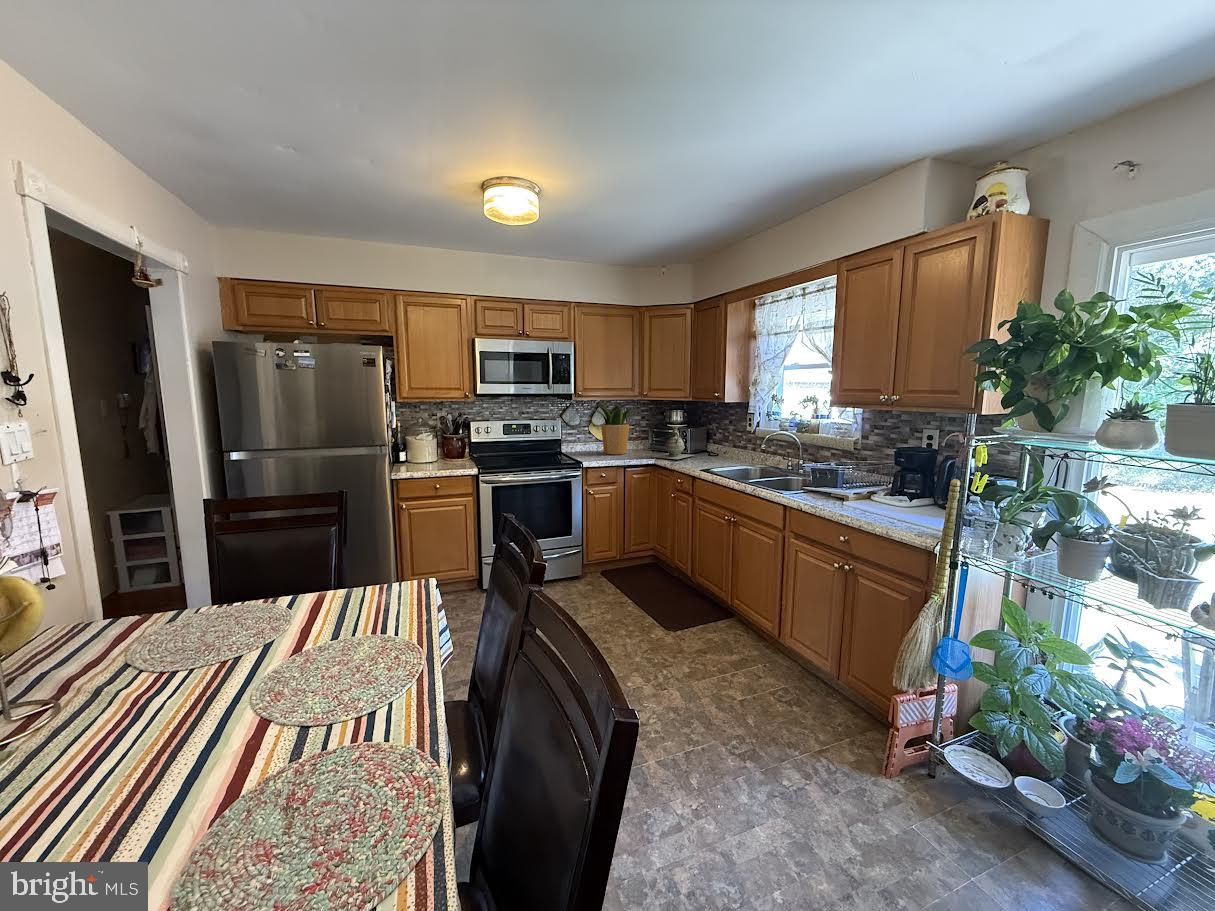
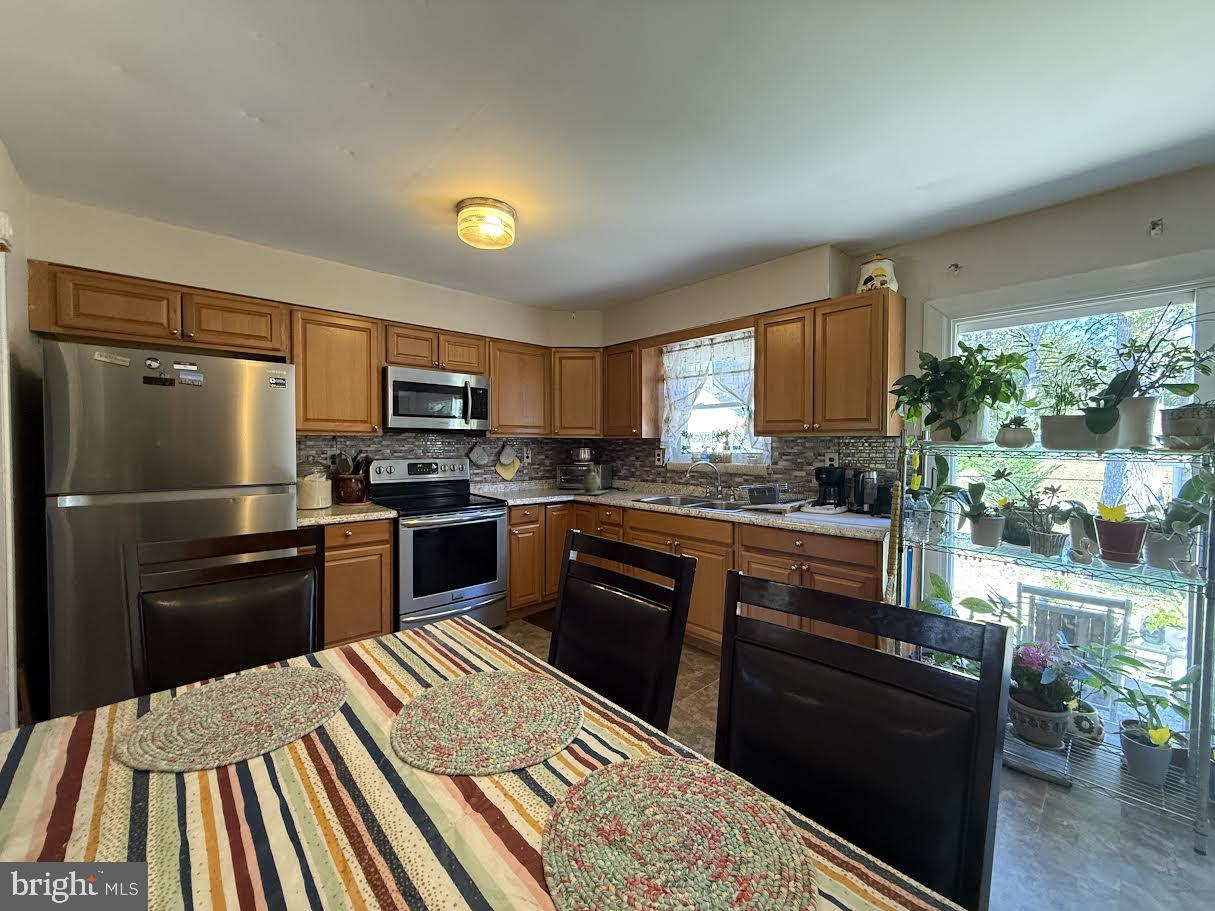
potted plant: present [593,404,637,455] -> none [501,440,554,494]

